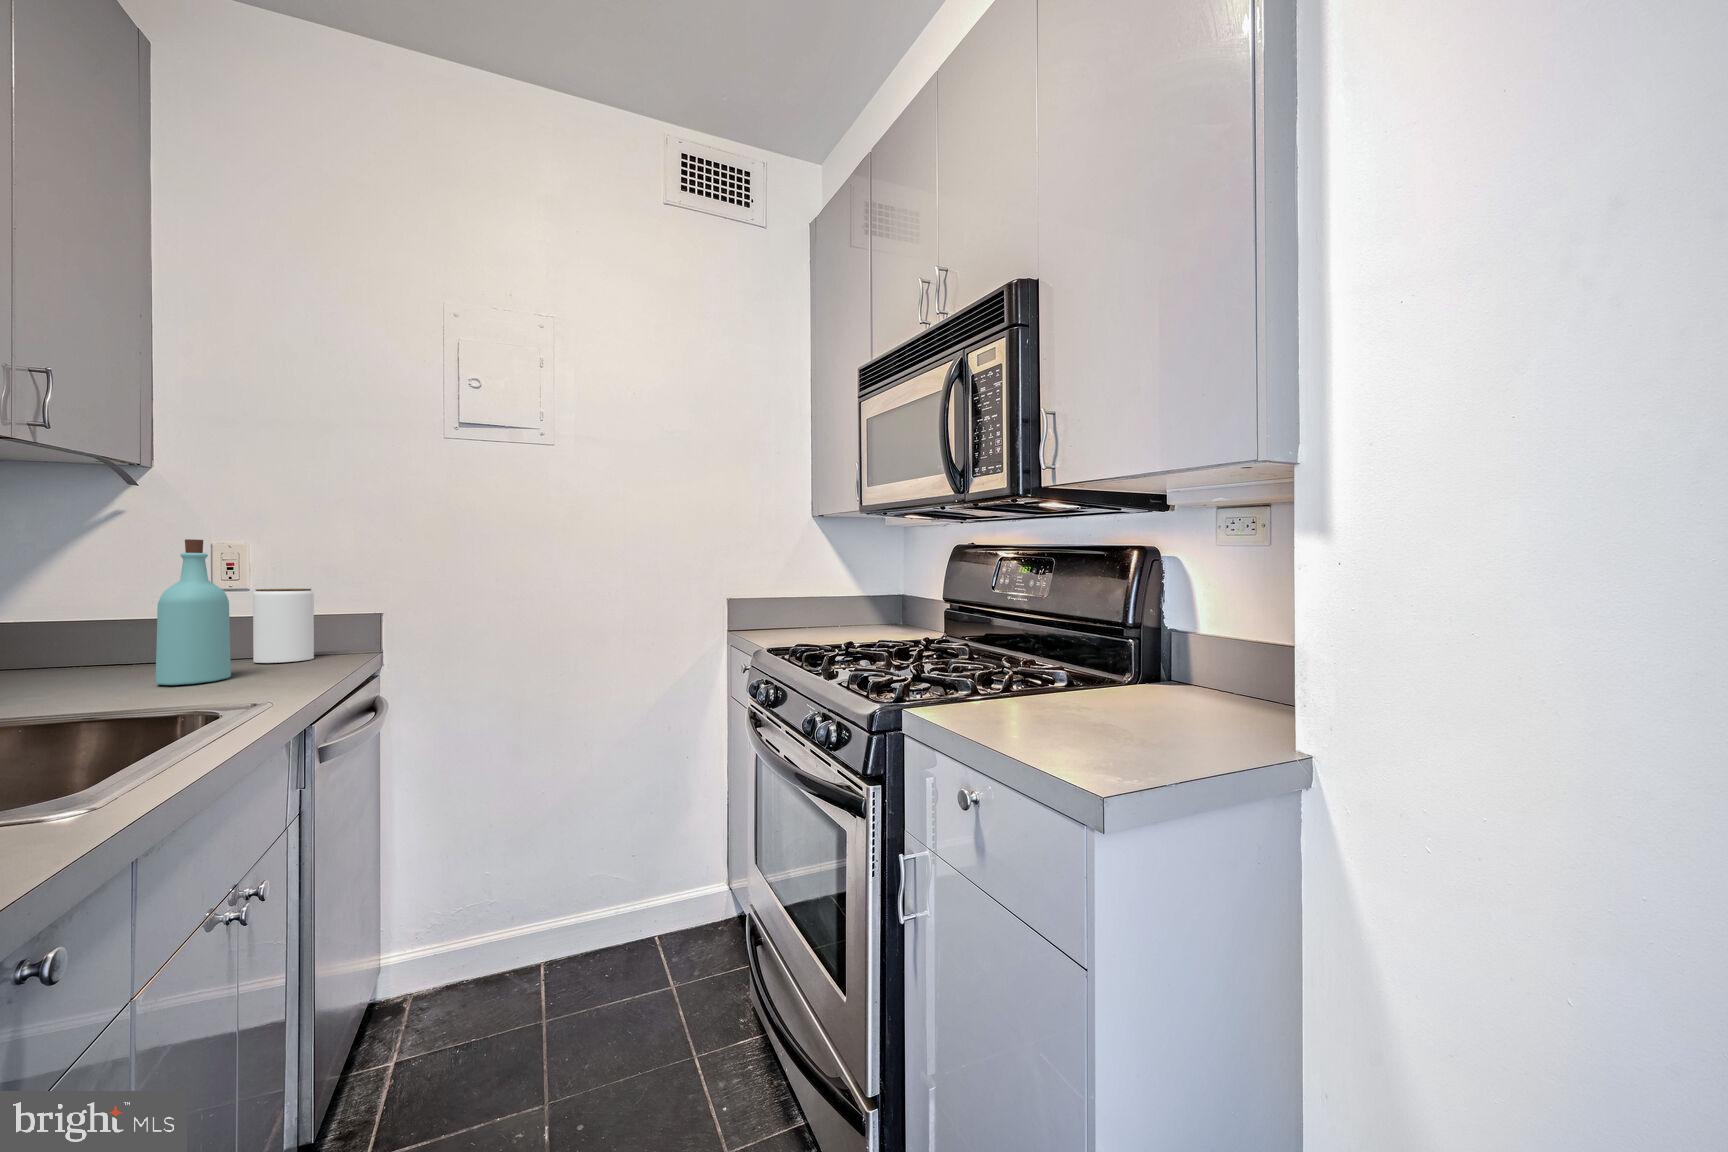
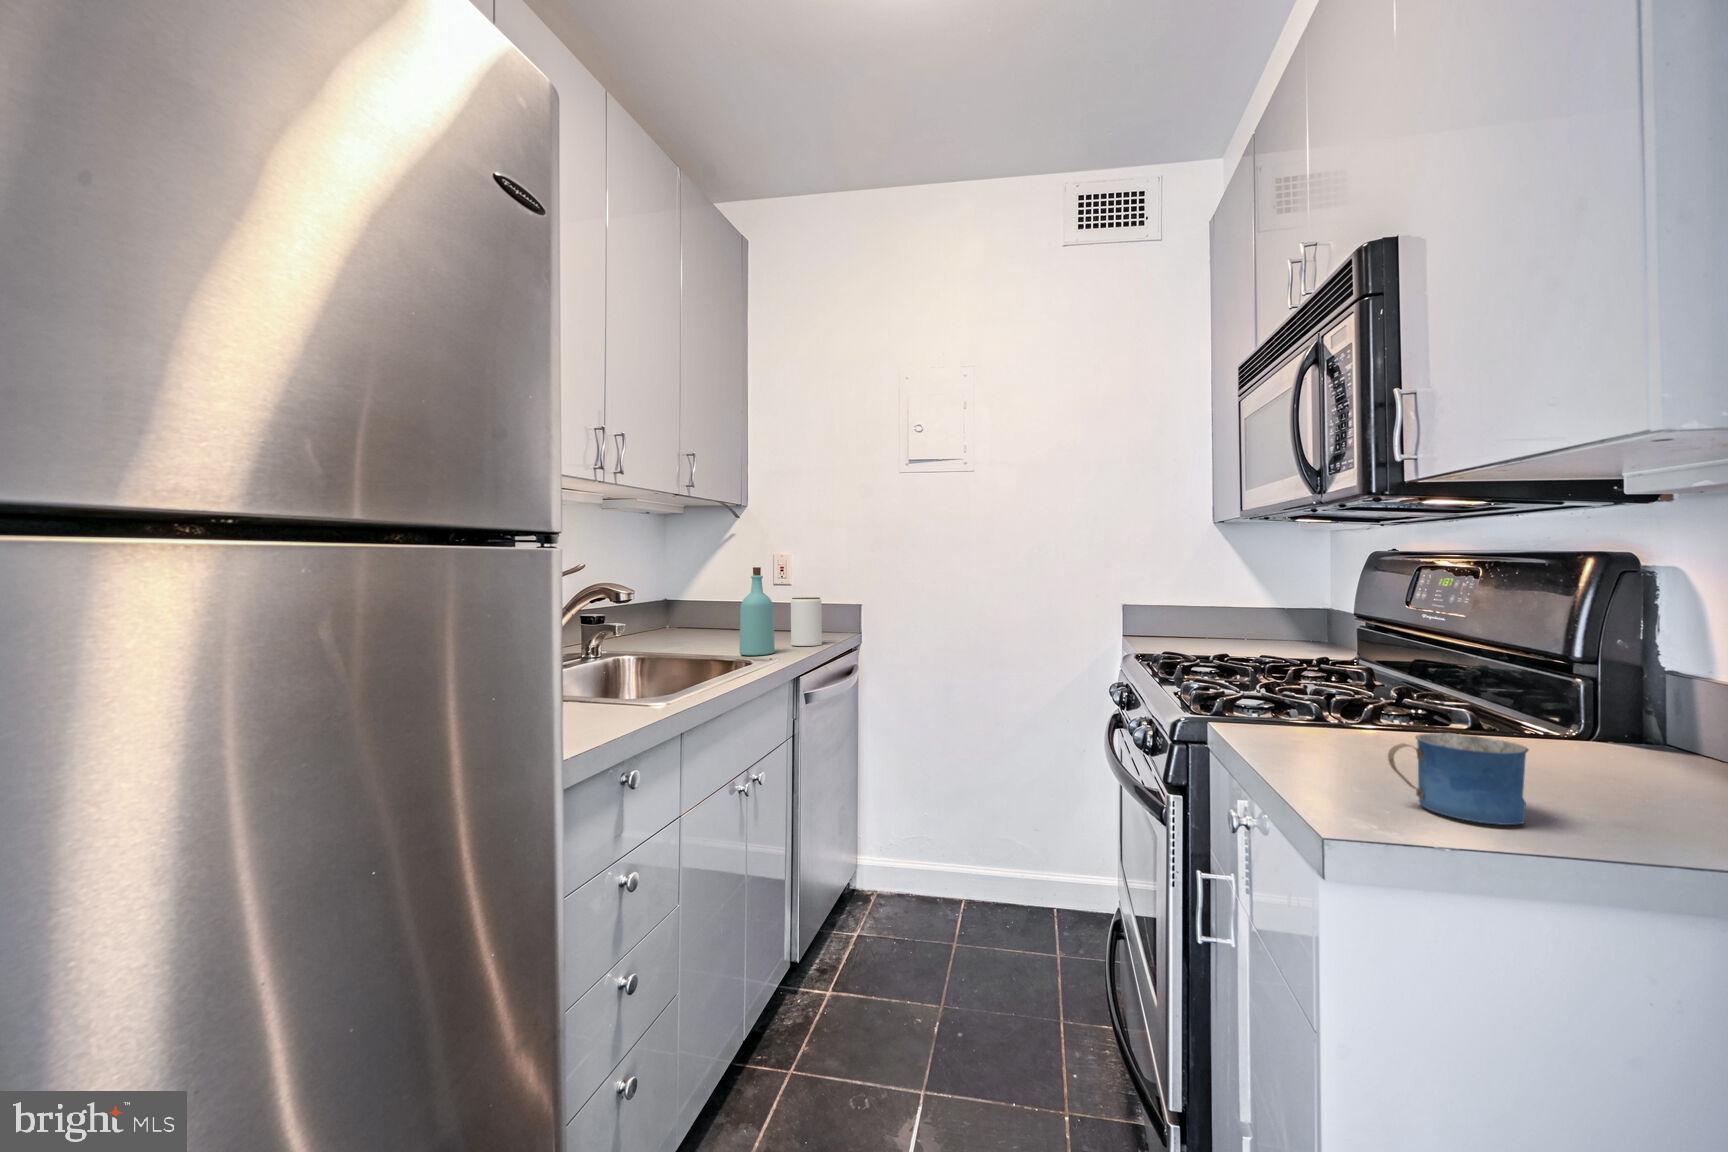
mug: none [1103,692,1186,760] -> present [1388,733,1528,825]

